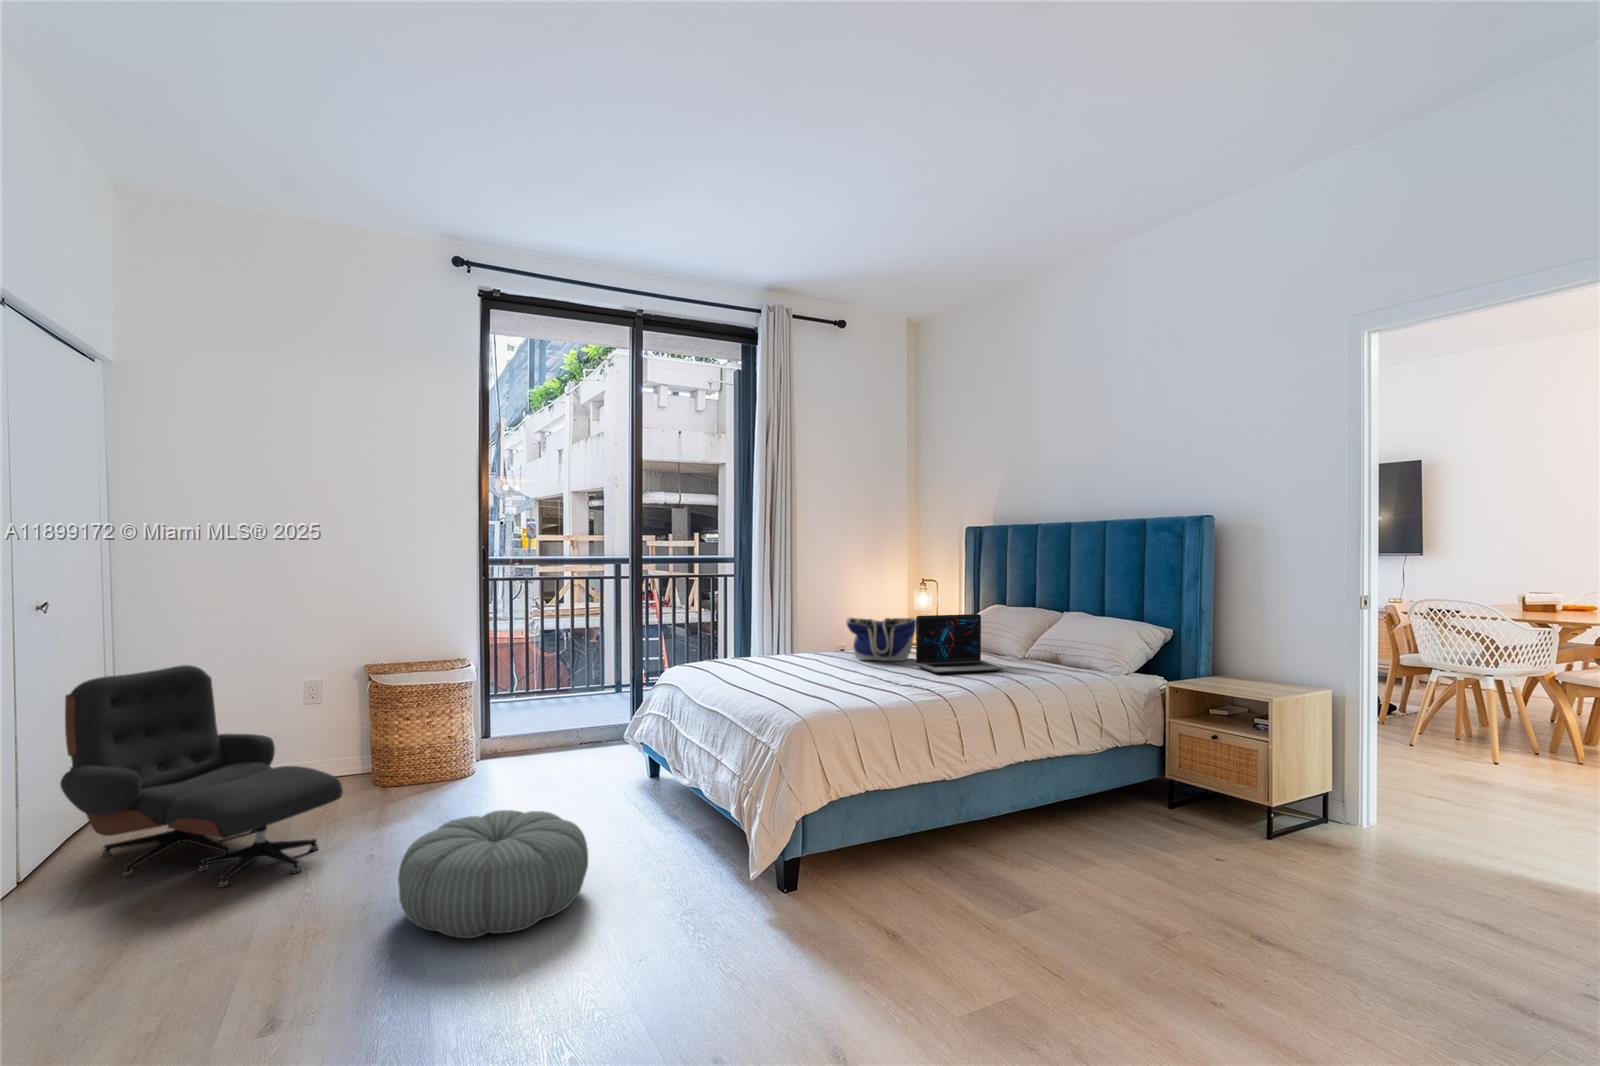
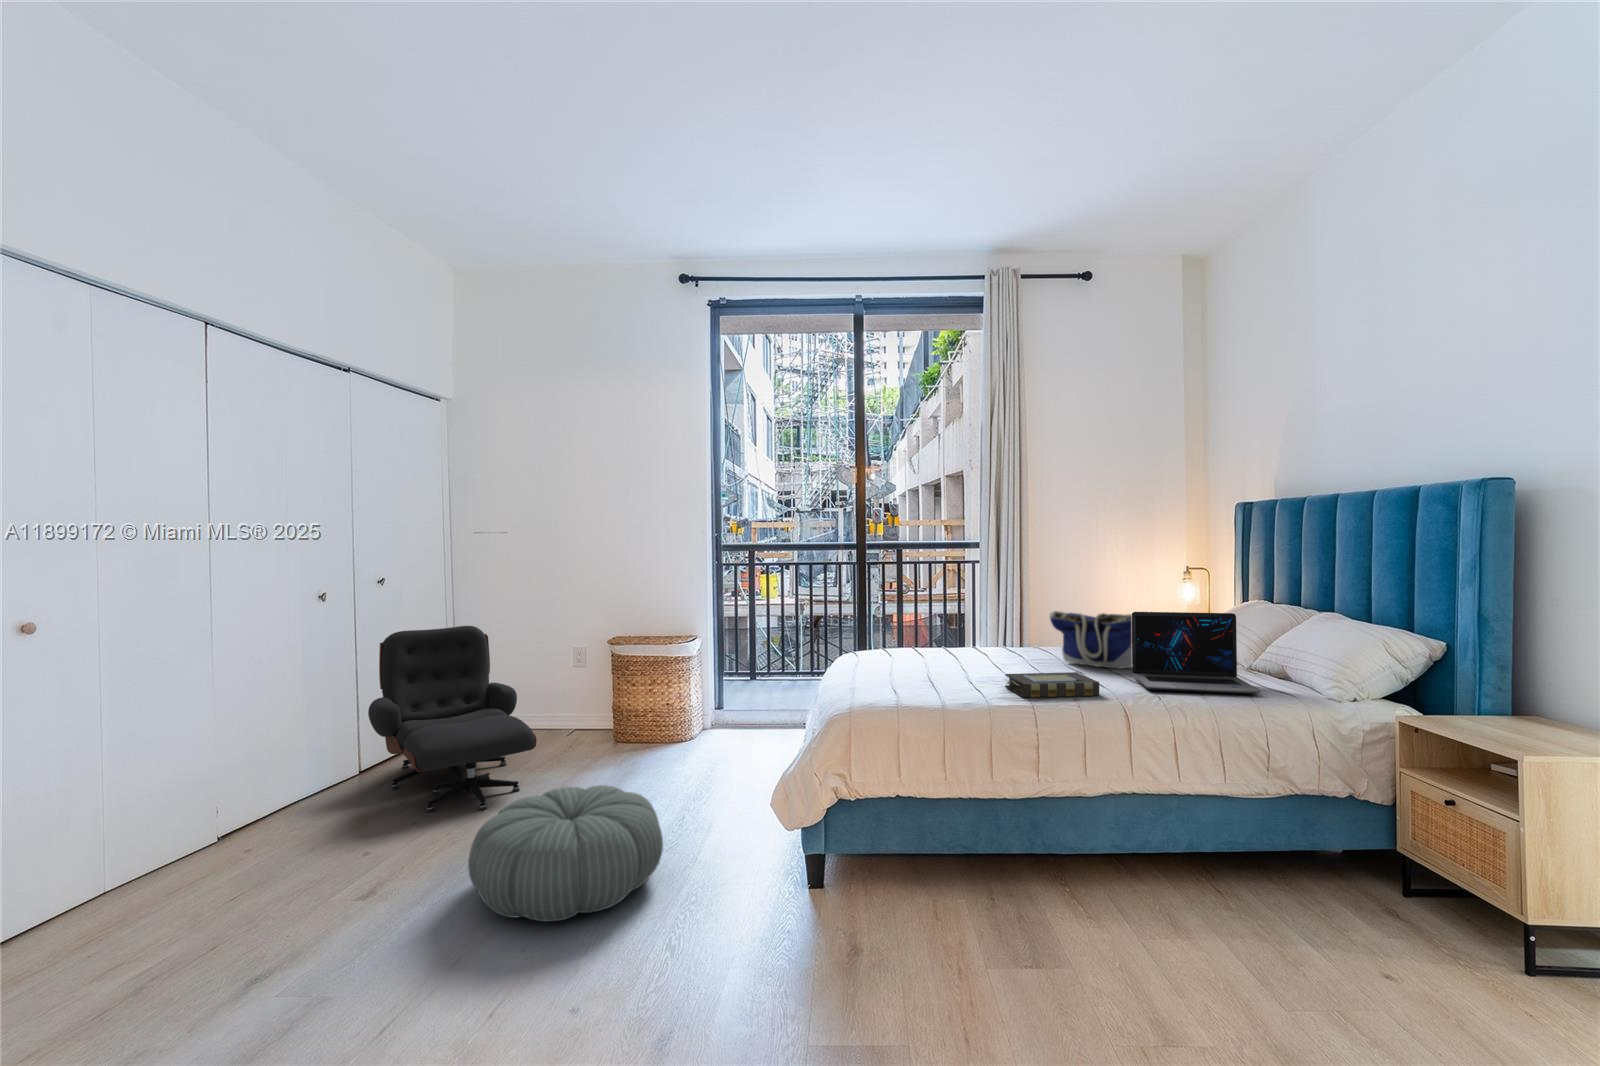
book: none [840,665,911,686] -> present [1005,672,1099,698]

